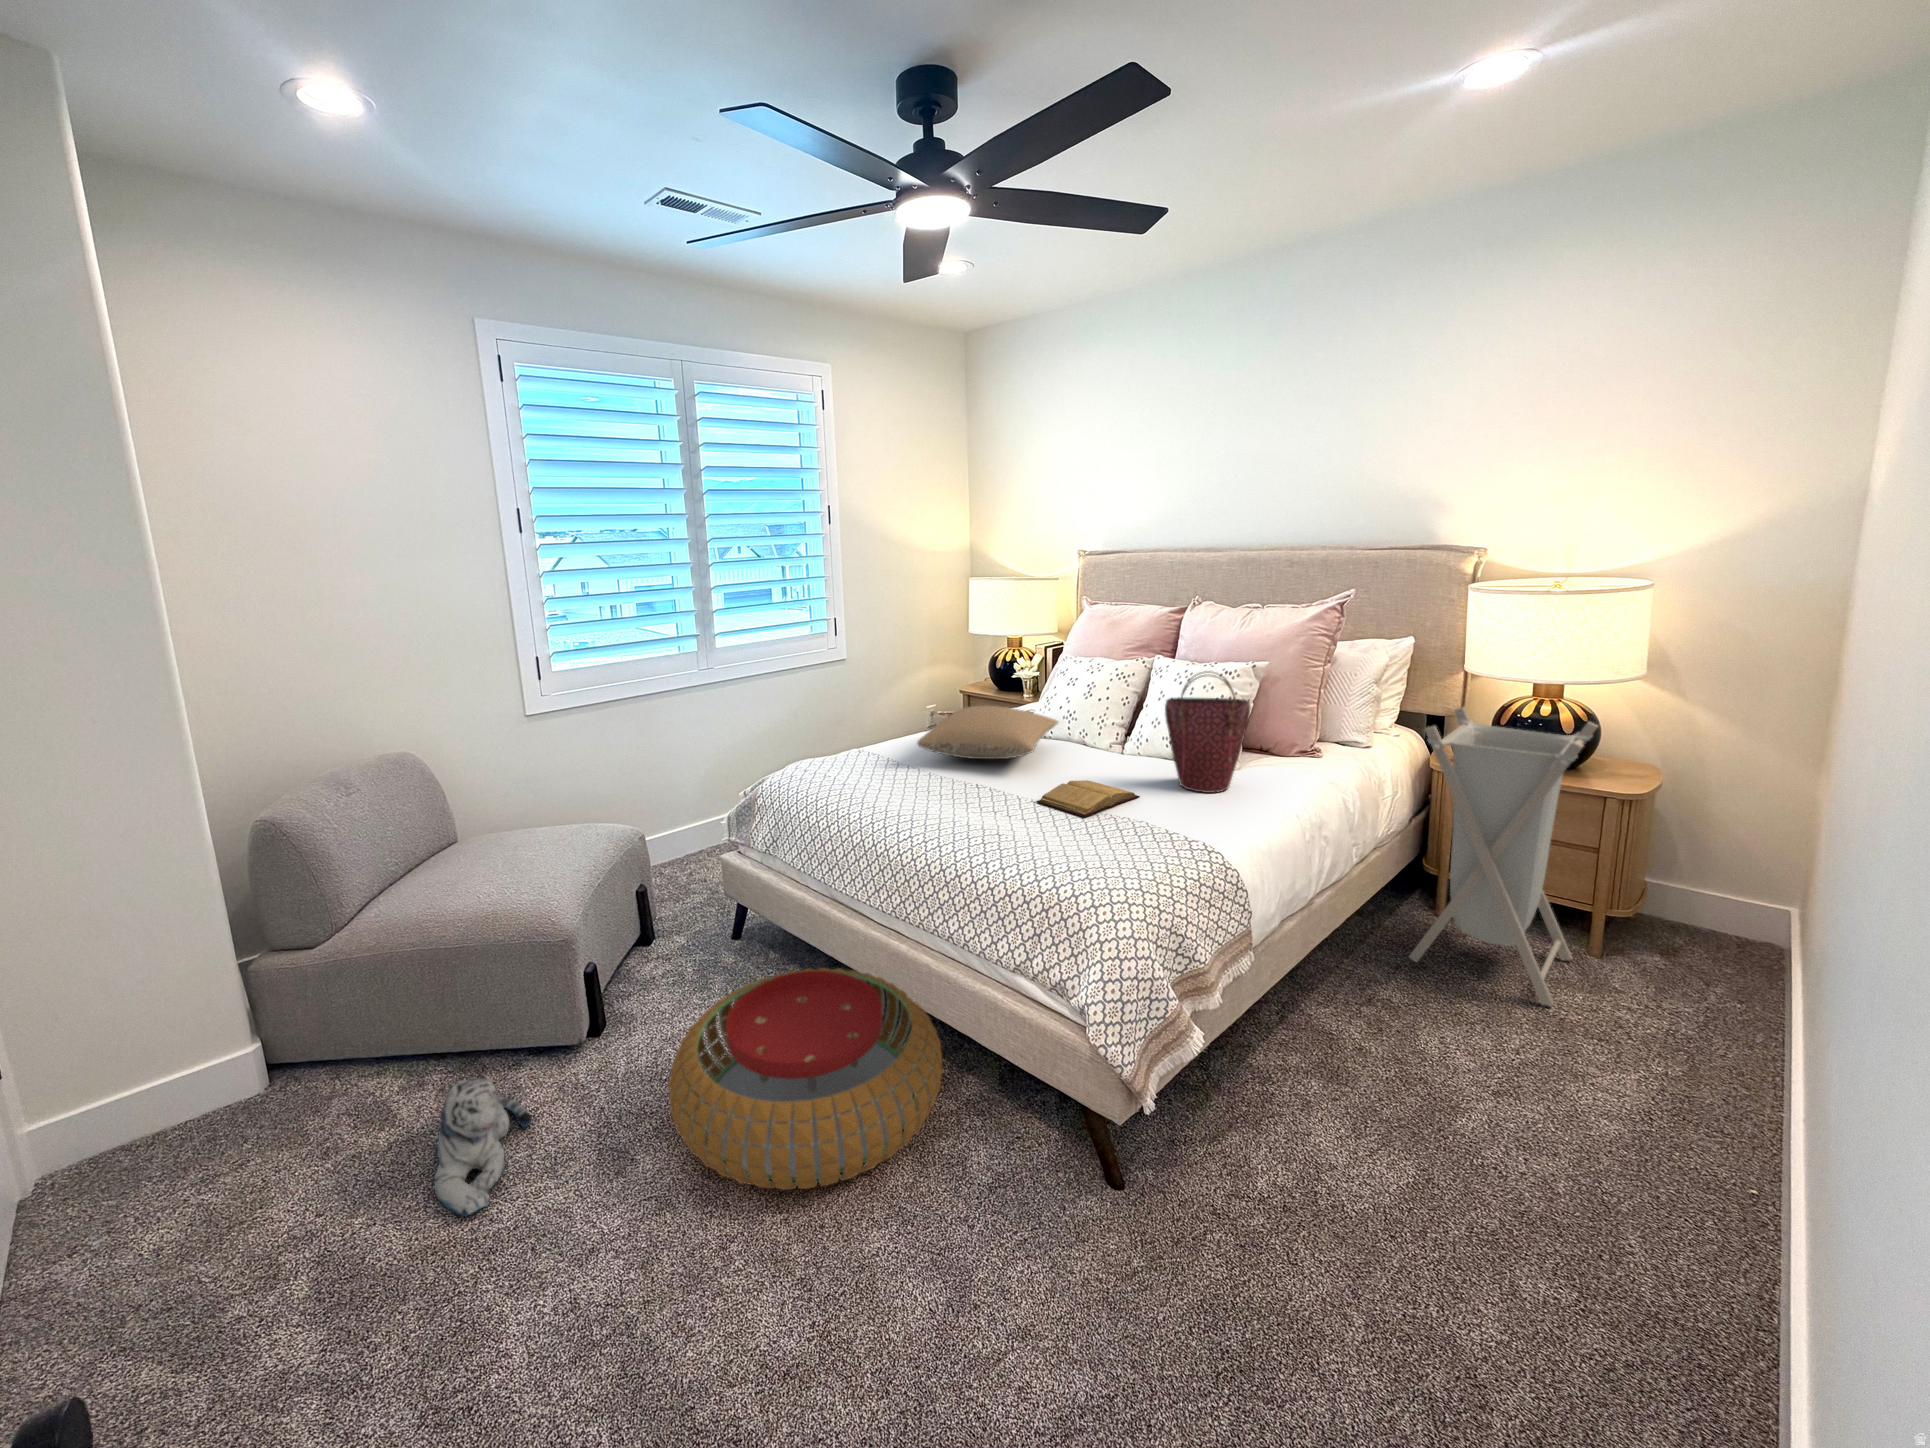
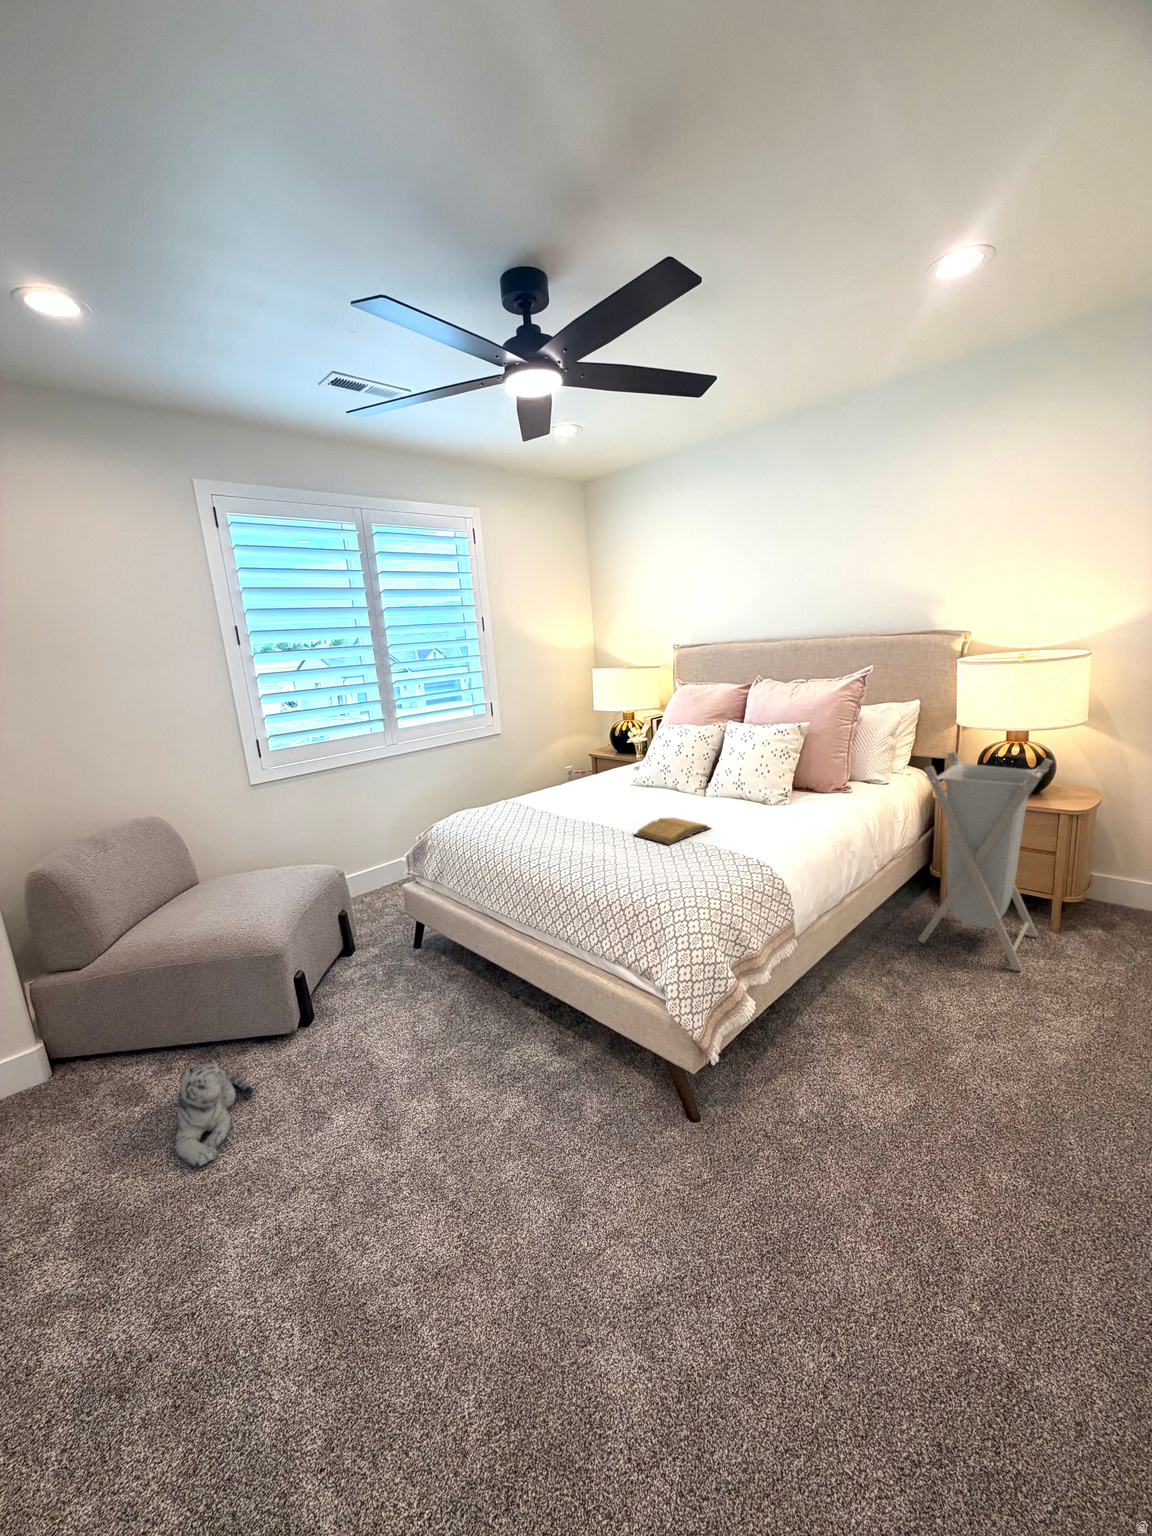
handbag: present [1165,671,1250,793] -> none [729,731,793,823]
pillow: present [917,706,1058,759] -> none [546,765,655,805]
pouf: present [668,968,943,1190] -> none [355,967,566,1135]

